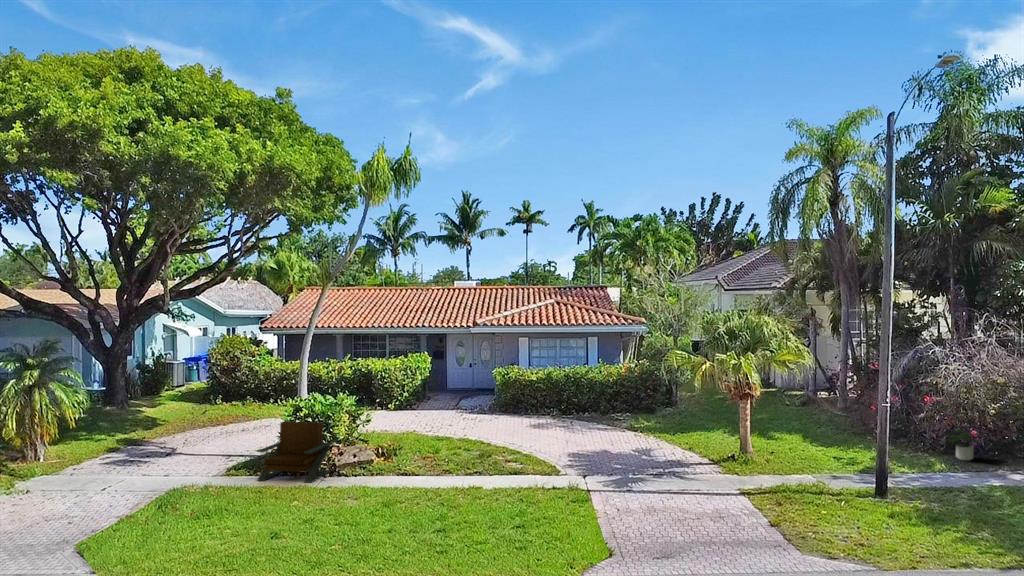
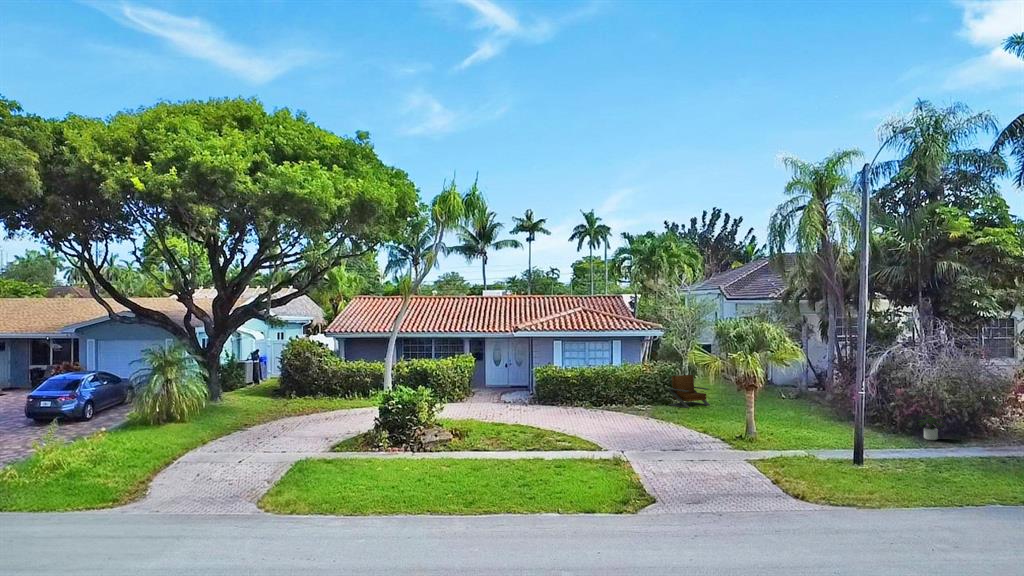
lounge chair: present [257,422,331,483] -> present [668,375,710,408]

